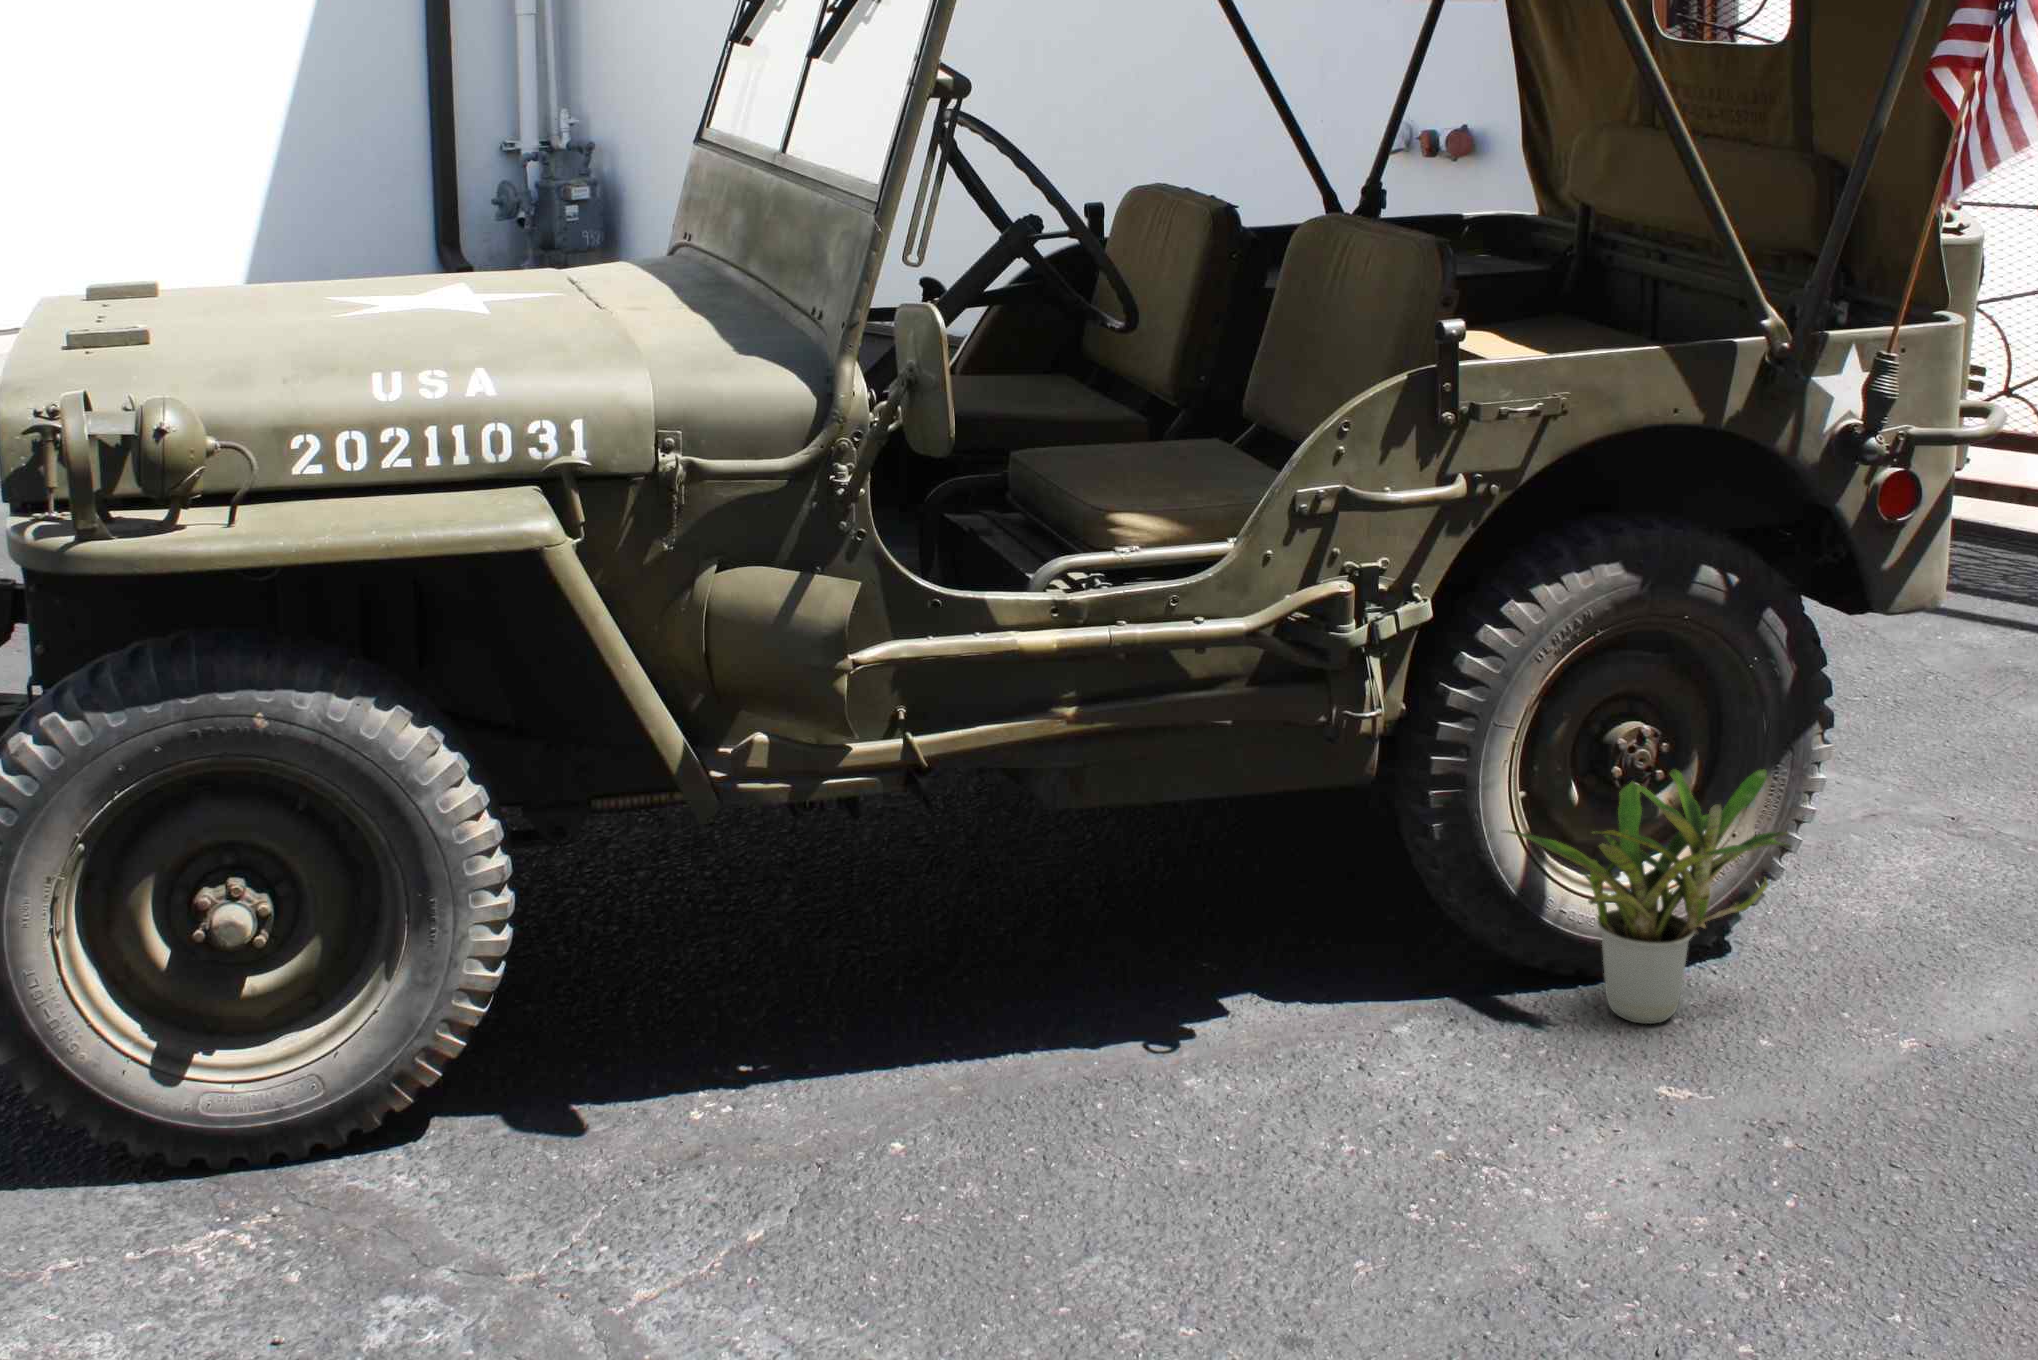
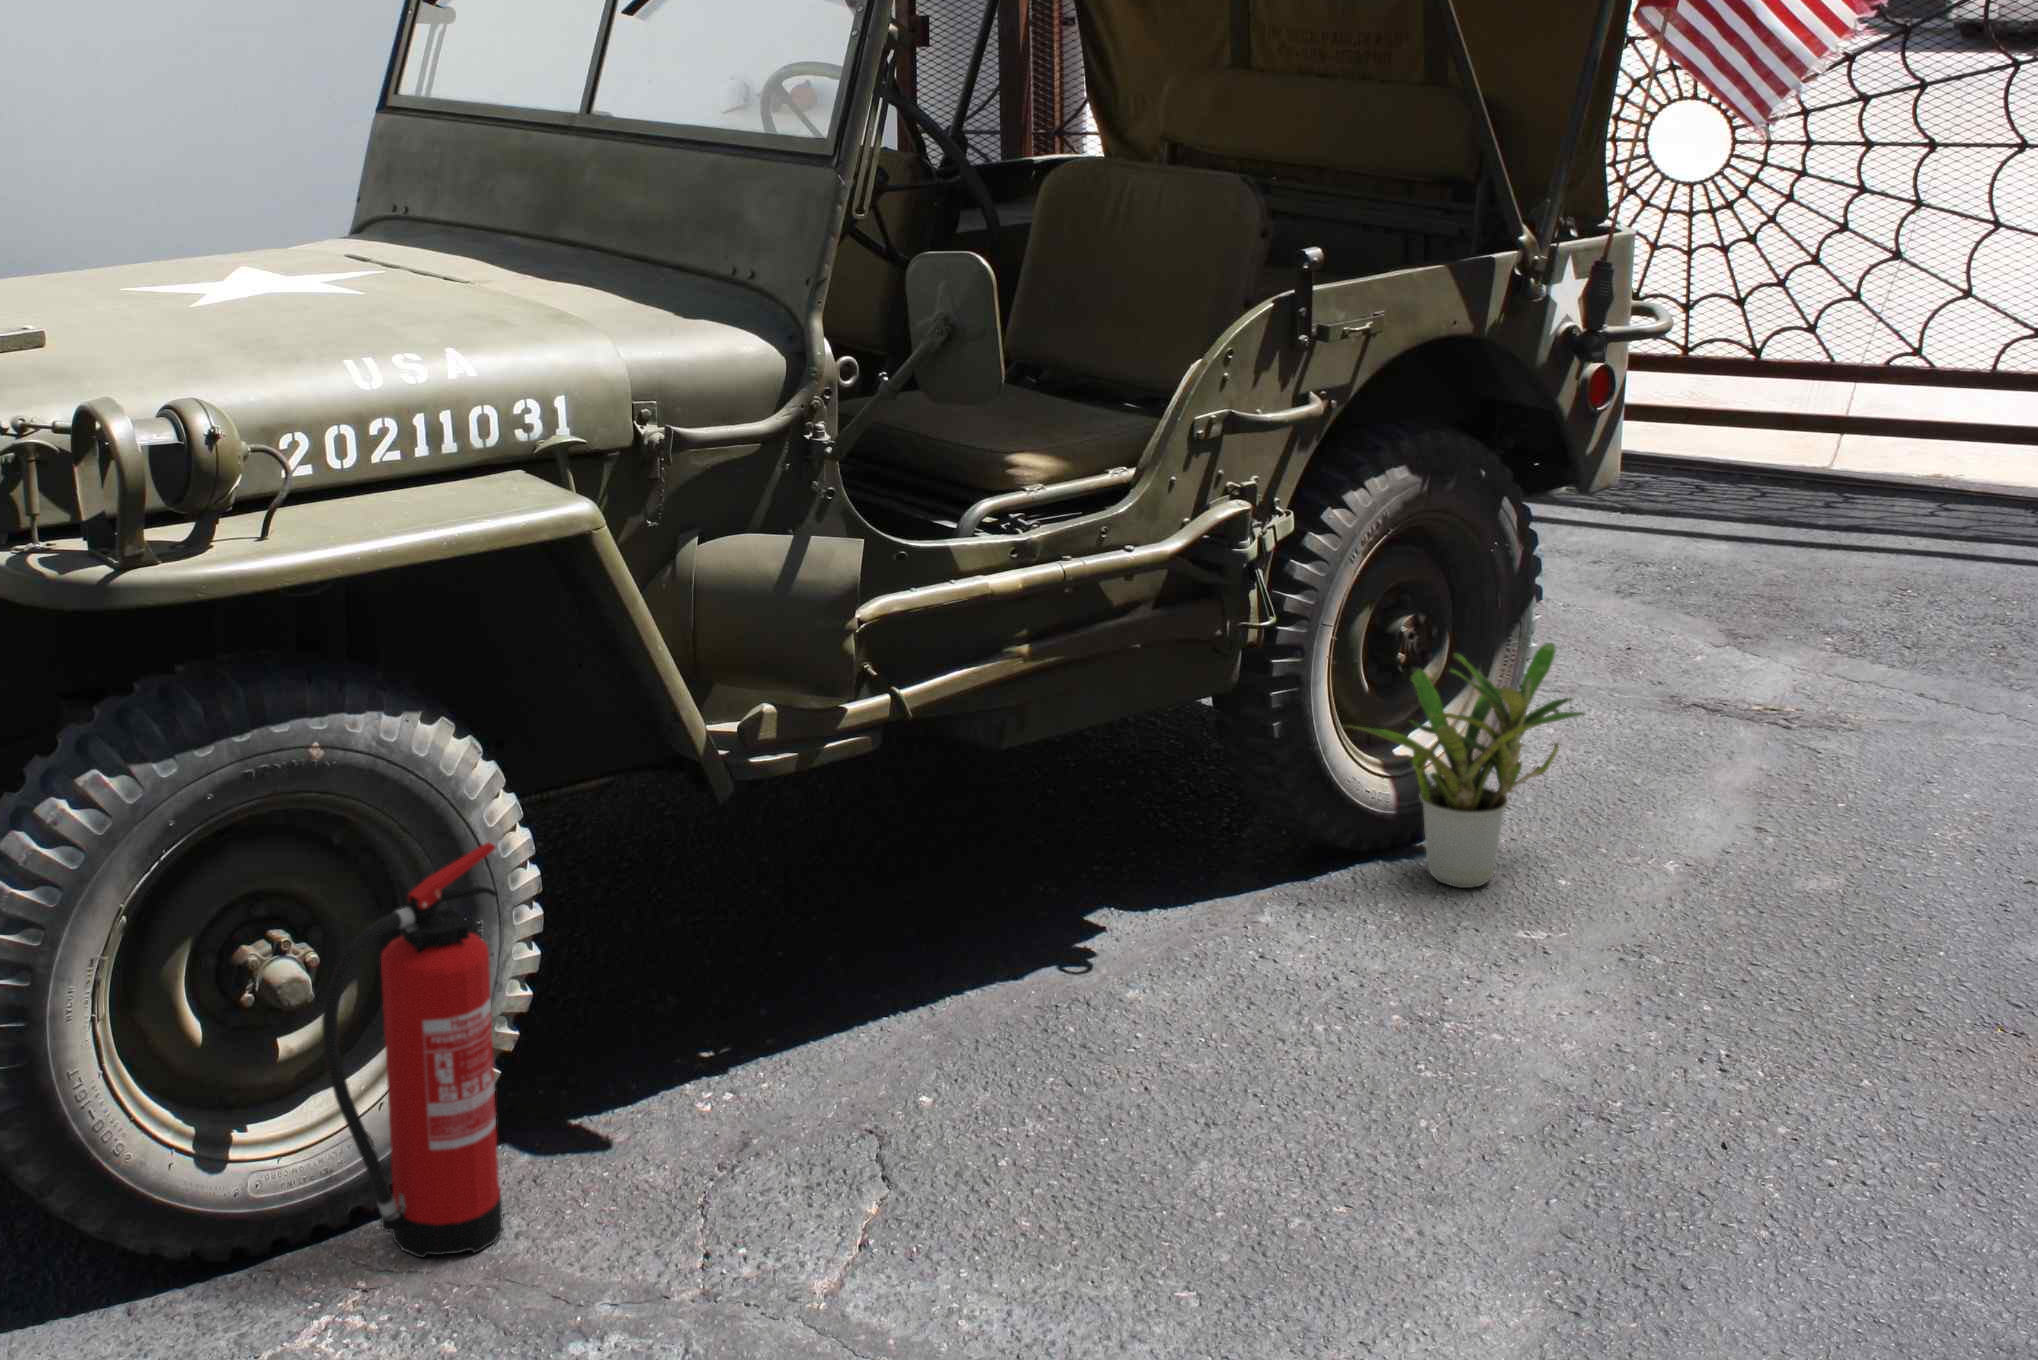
fire extinguisher: none [245,825,434,1199] -> present [322,843,502,1257]

